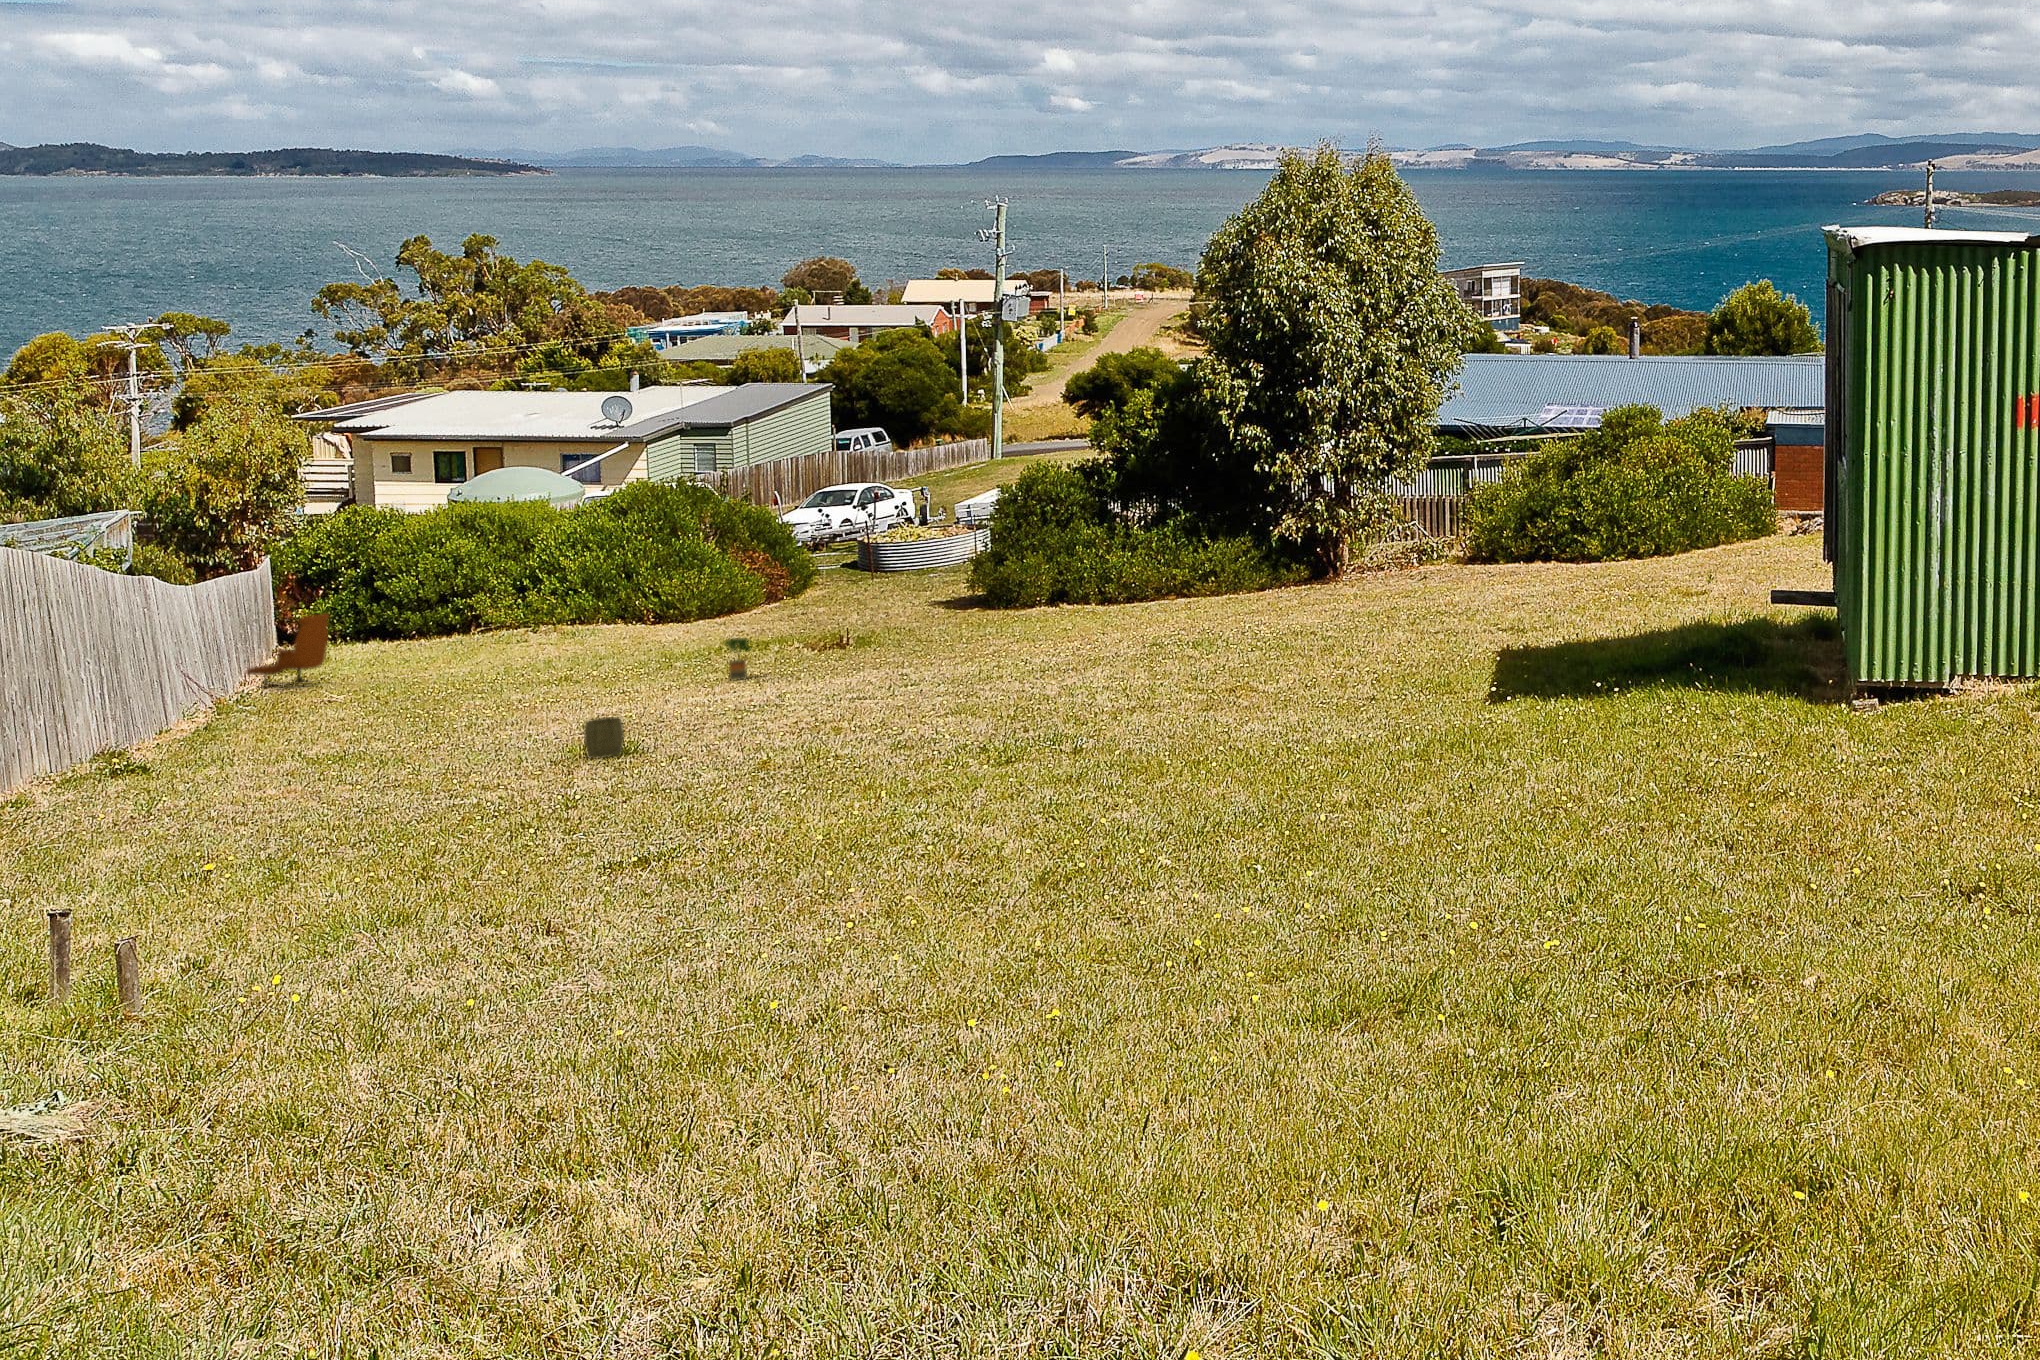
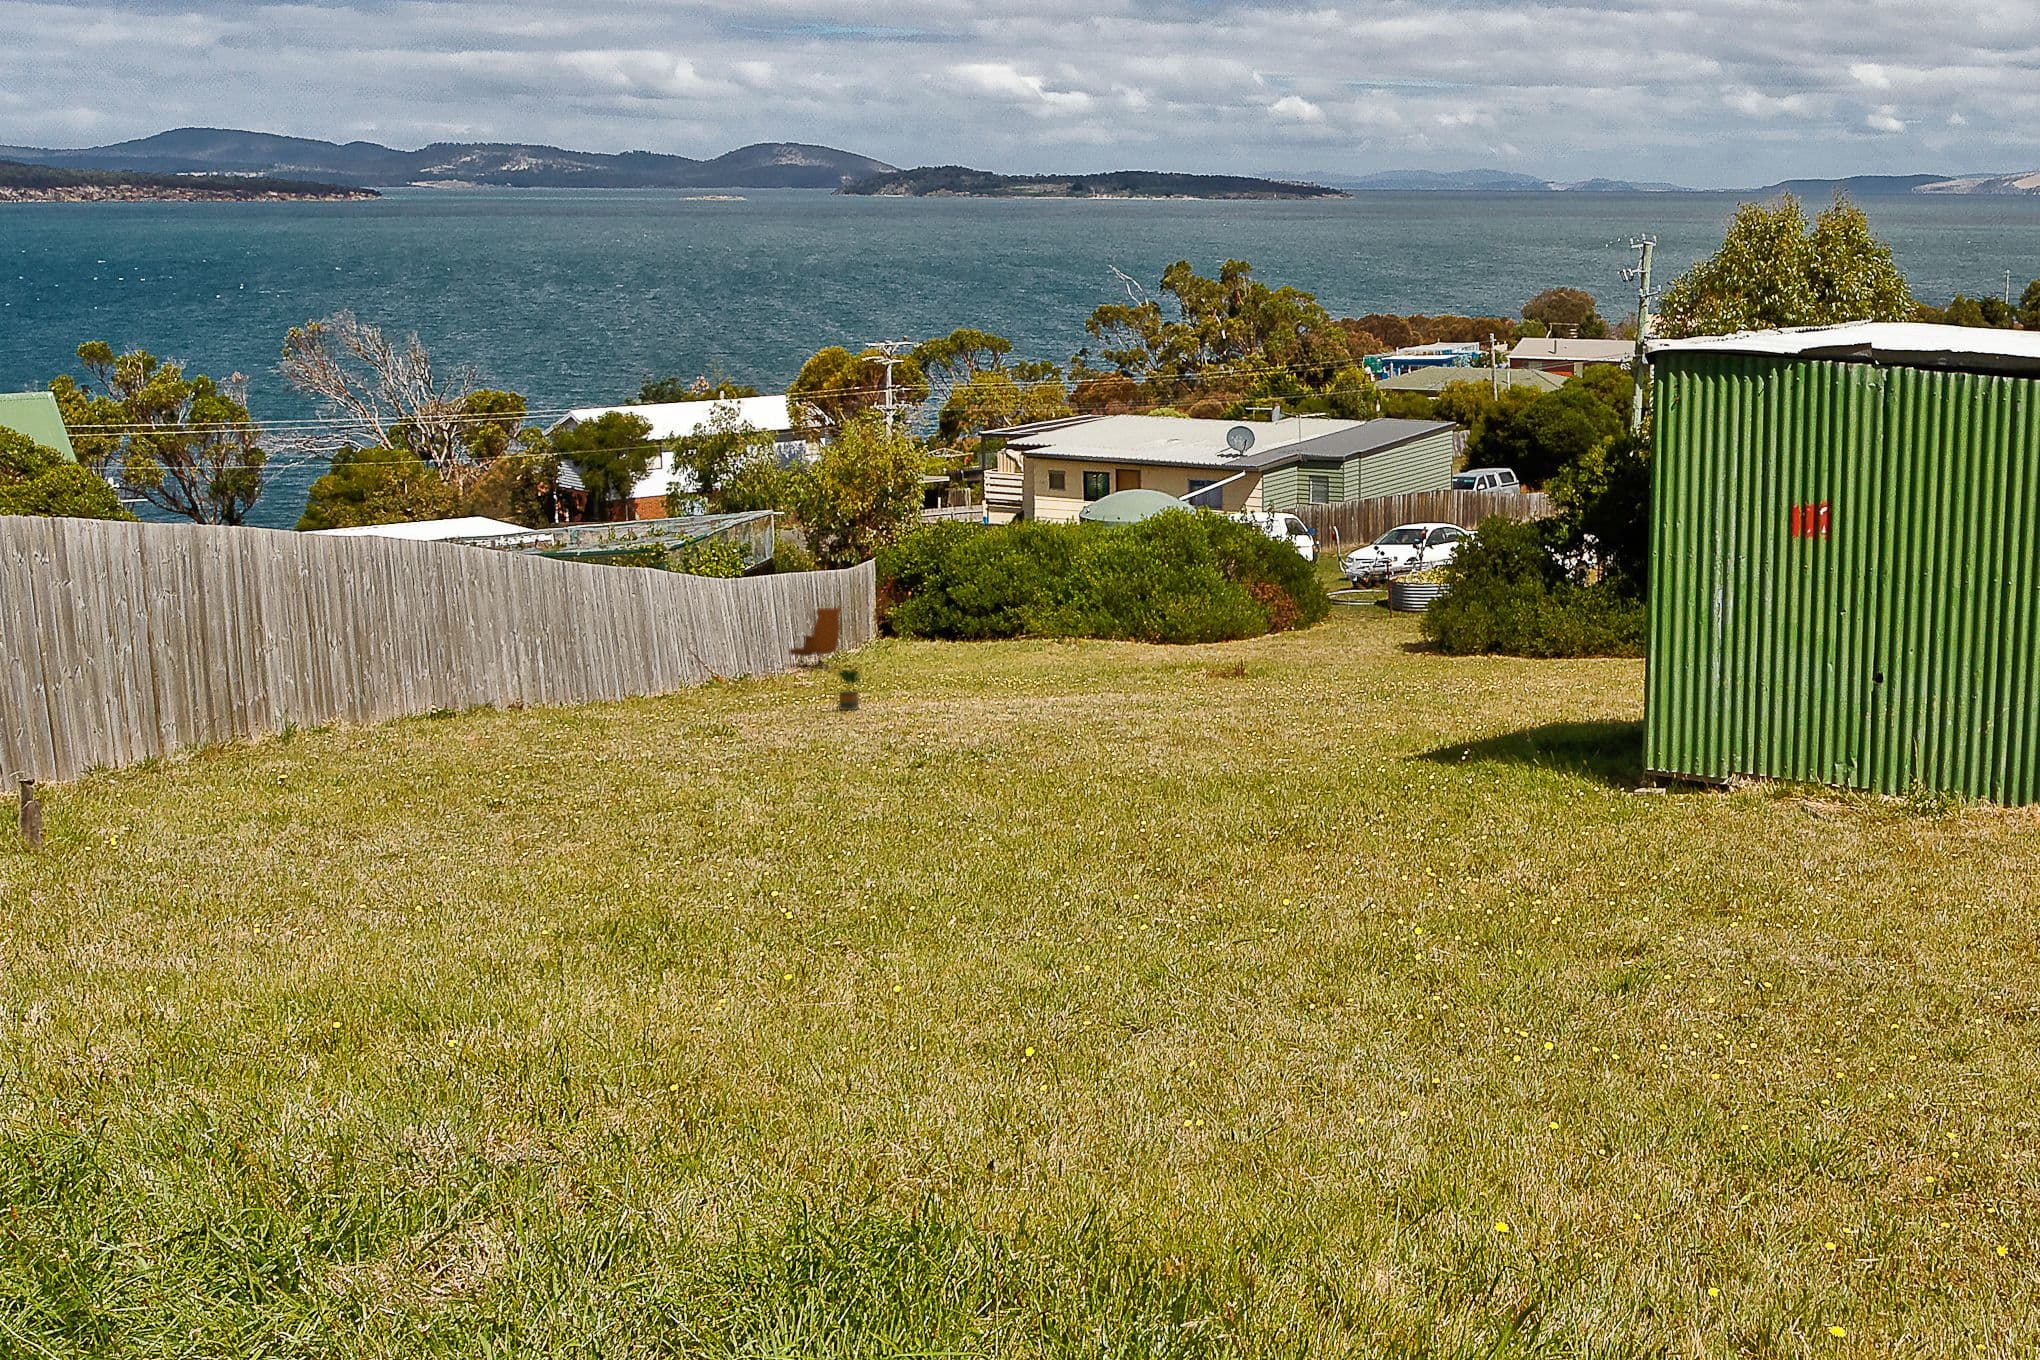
potted tree: present [723,638,752,681] -> present [838,670,860,710]
woven basket: present [584,717,624,758] -> none [855,700,884,731]

